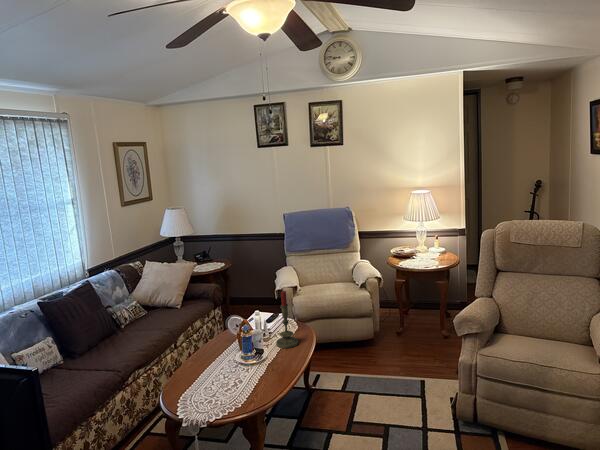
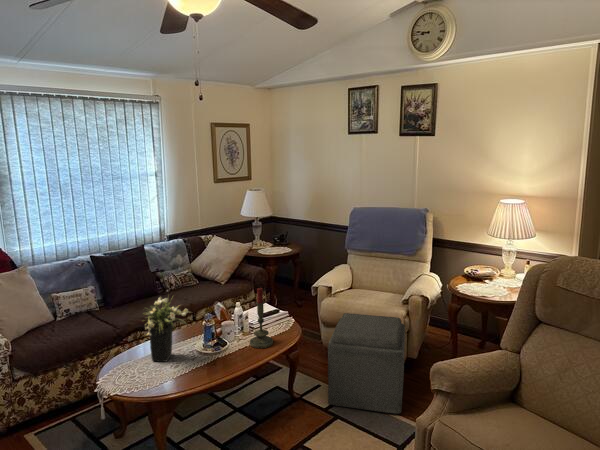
ottoman: none [320,298,398,385] -> present [328,313,405,414]
flower arrangement: none [190,313,240,384] -> present [144,295,190,362]

